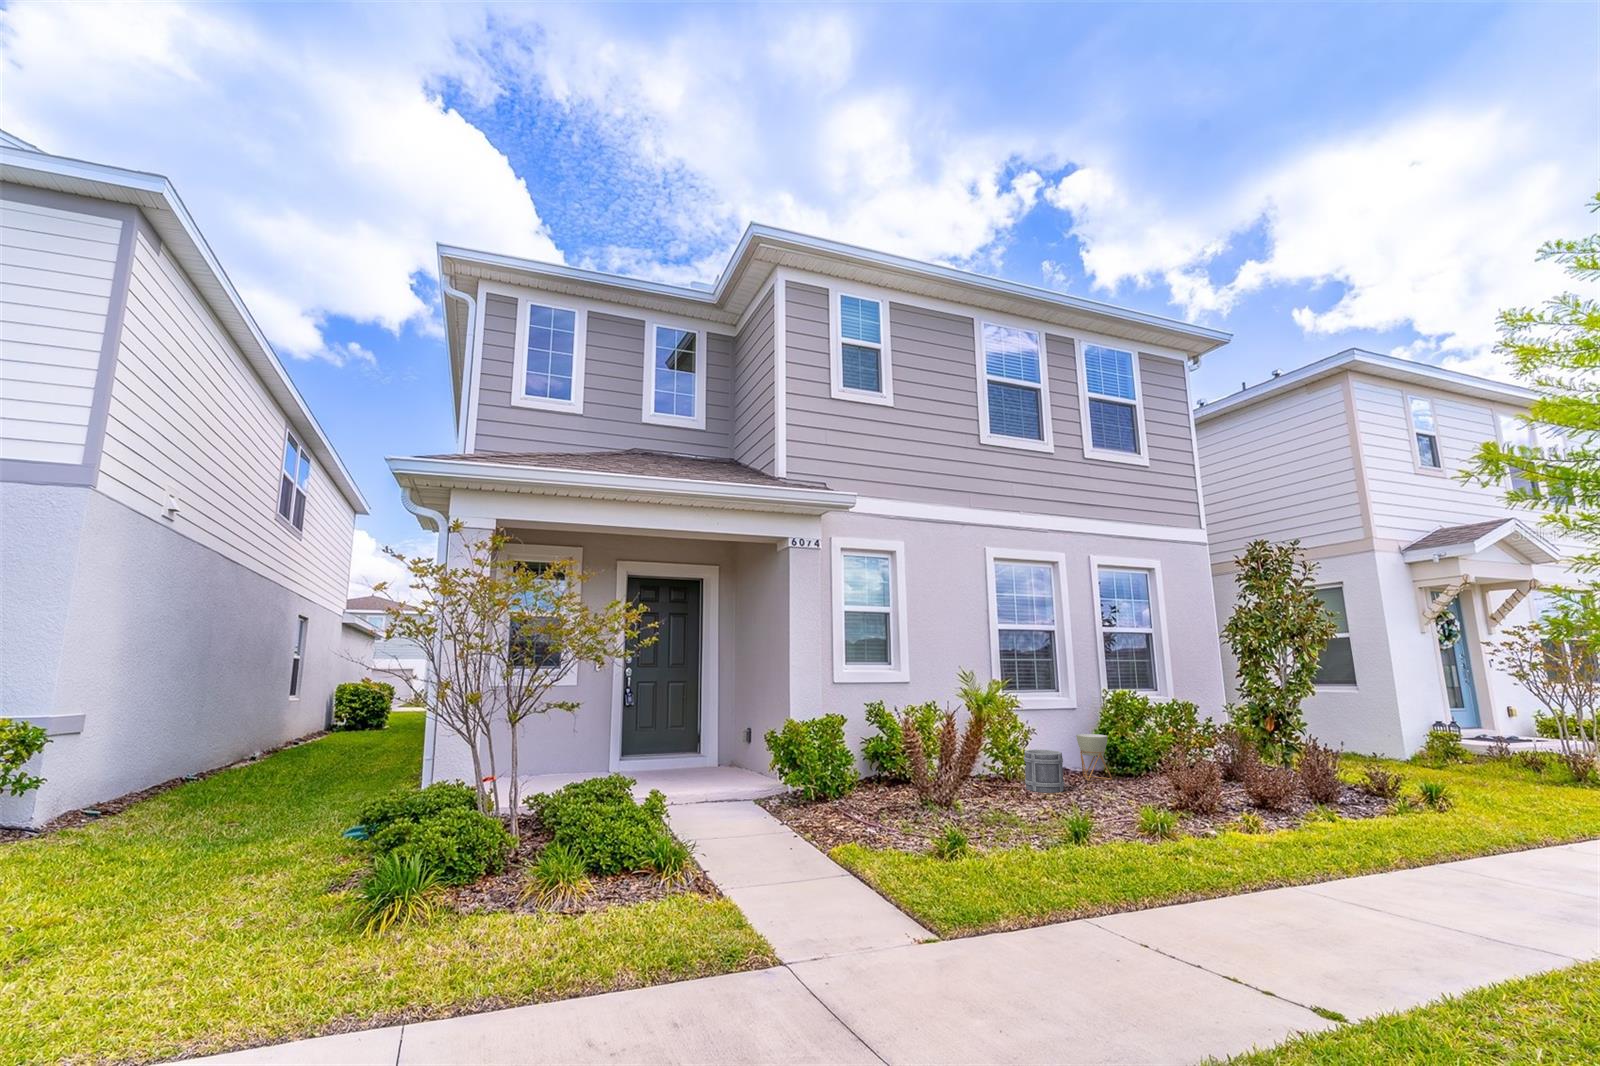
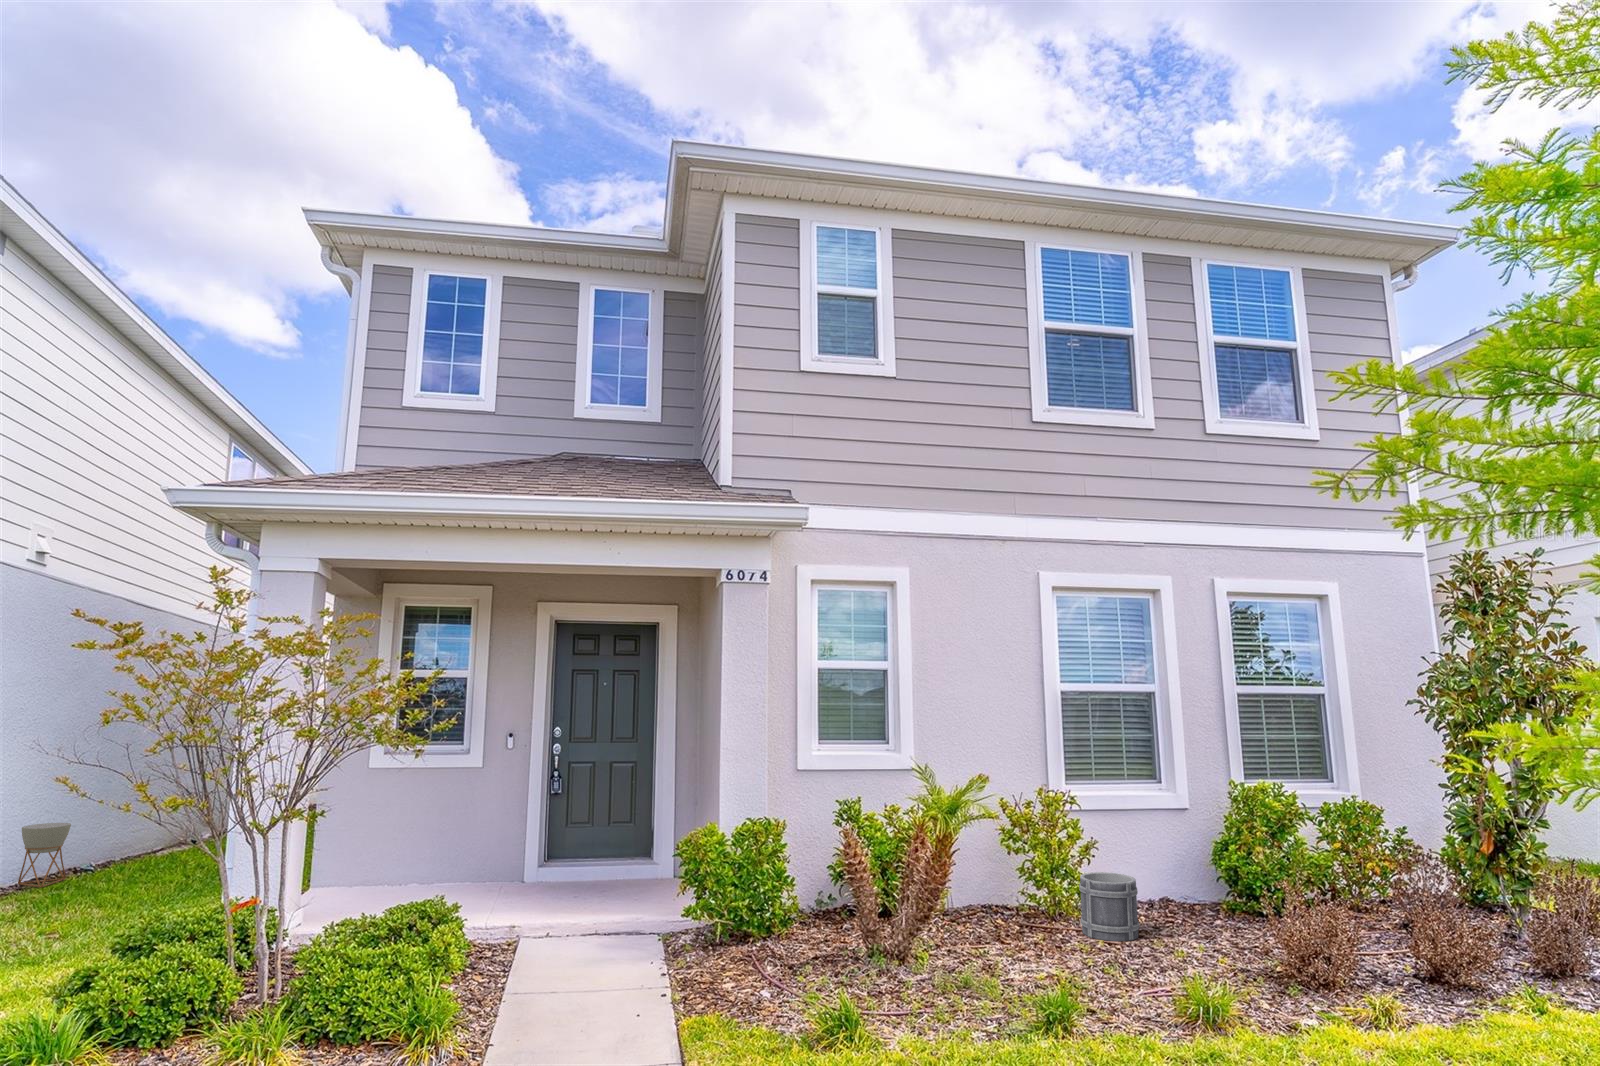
planter: present [1076,734,1112,781] -> present [18,823,71,888]

